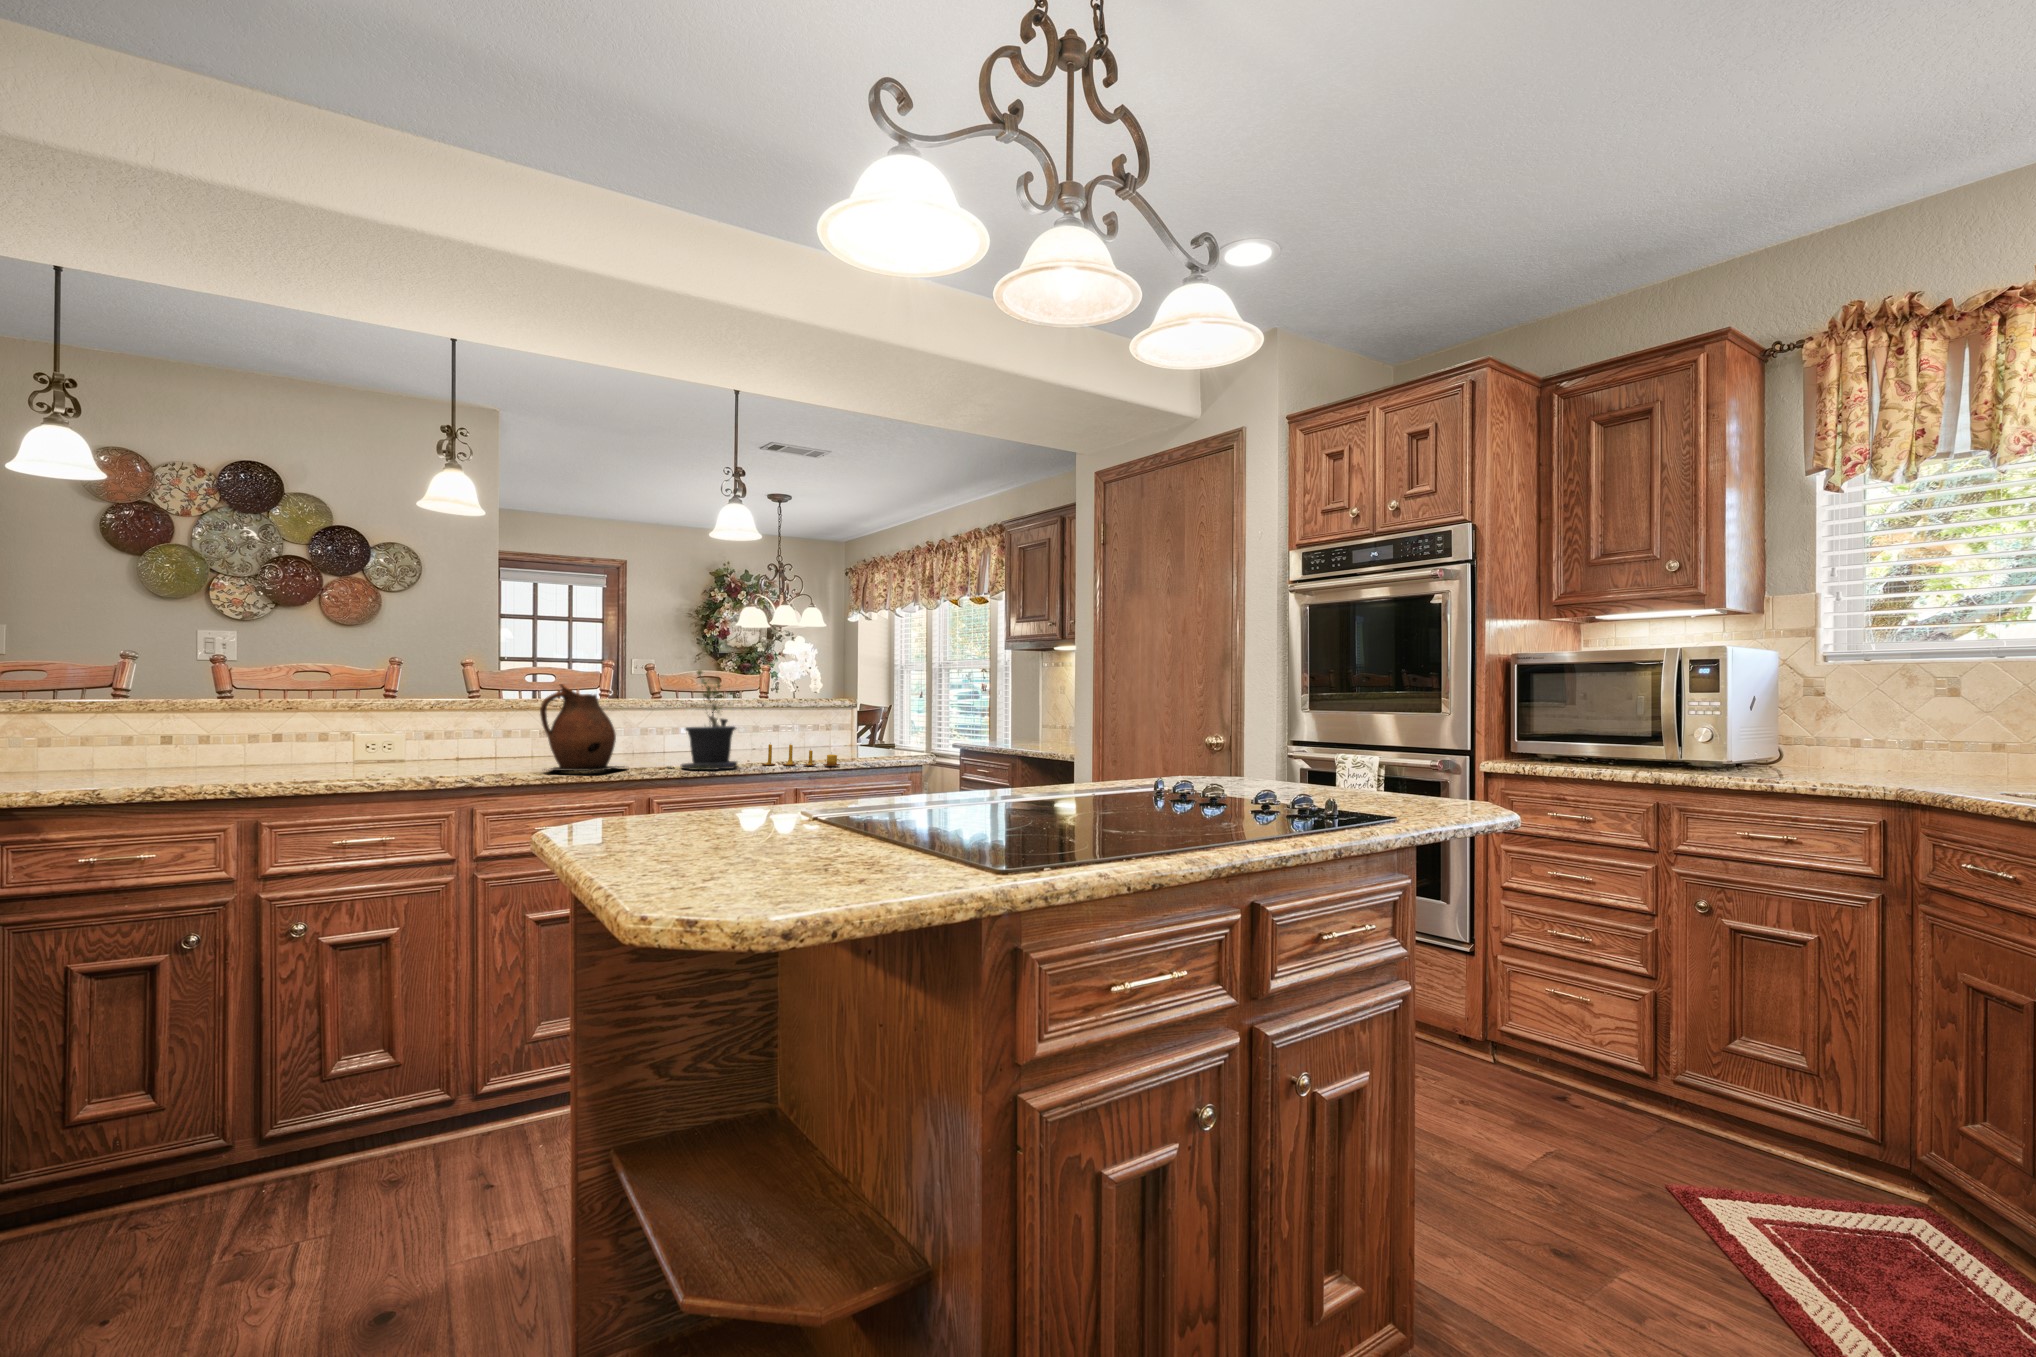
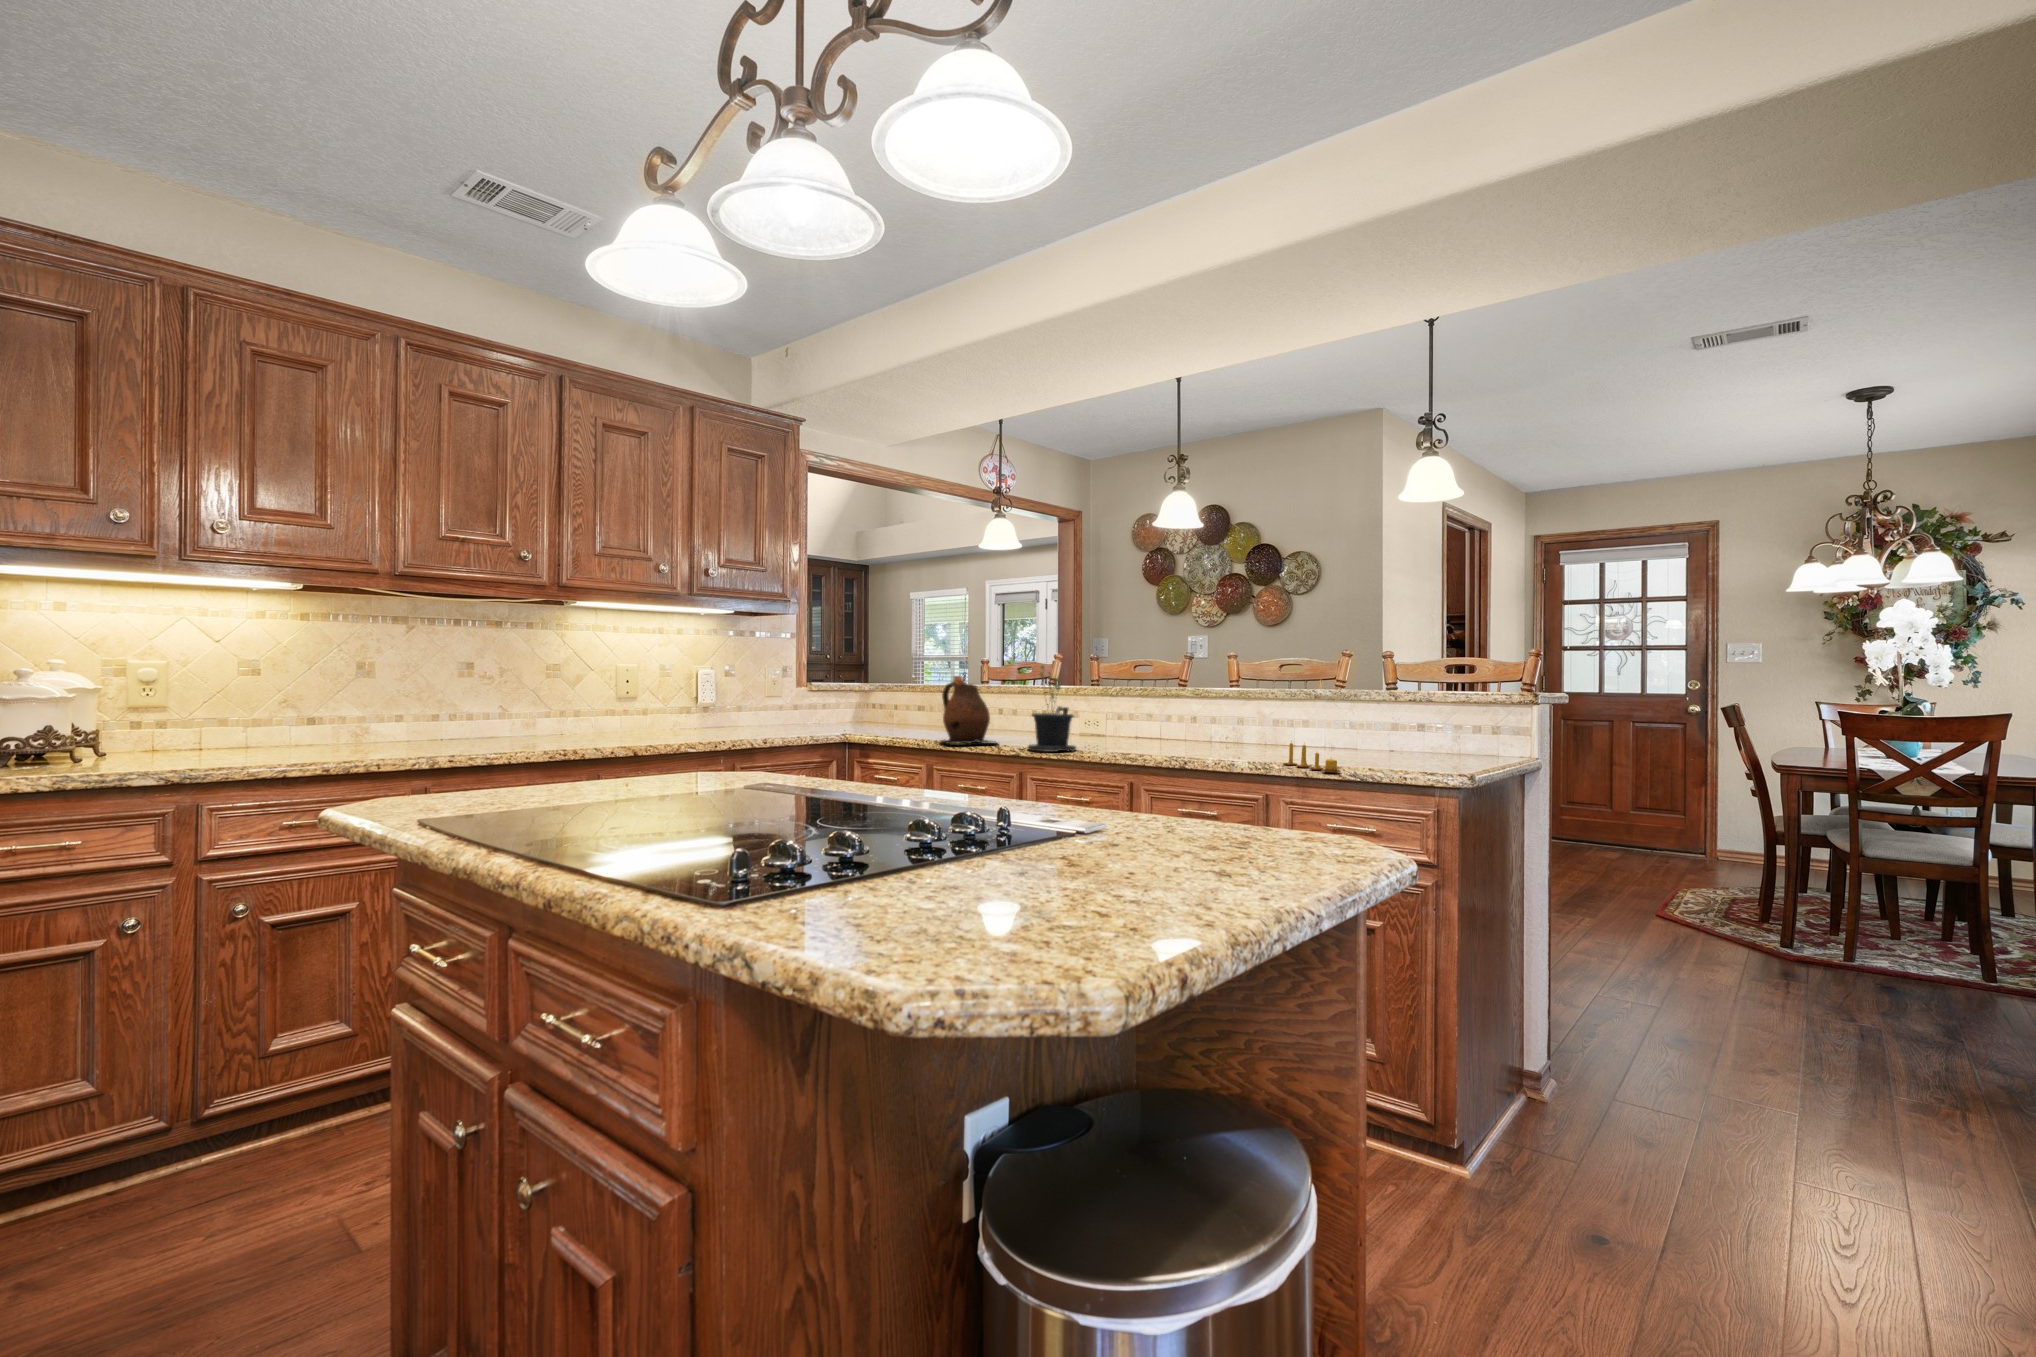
potted plant: present [669,670,737,770] -> present [1028,664,1076,752]
ceramic pitcher: present [540,684,625,772] -> present [942,676,998,744]

